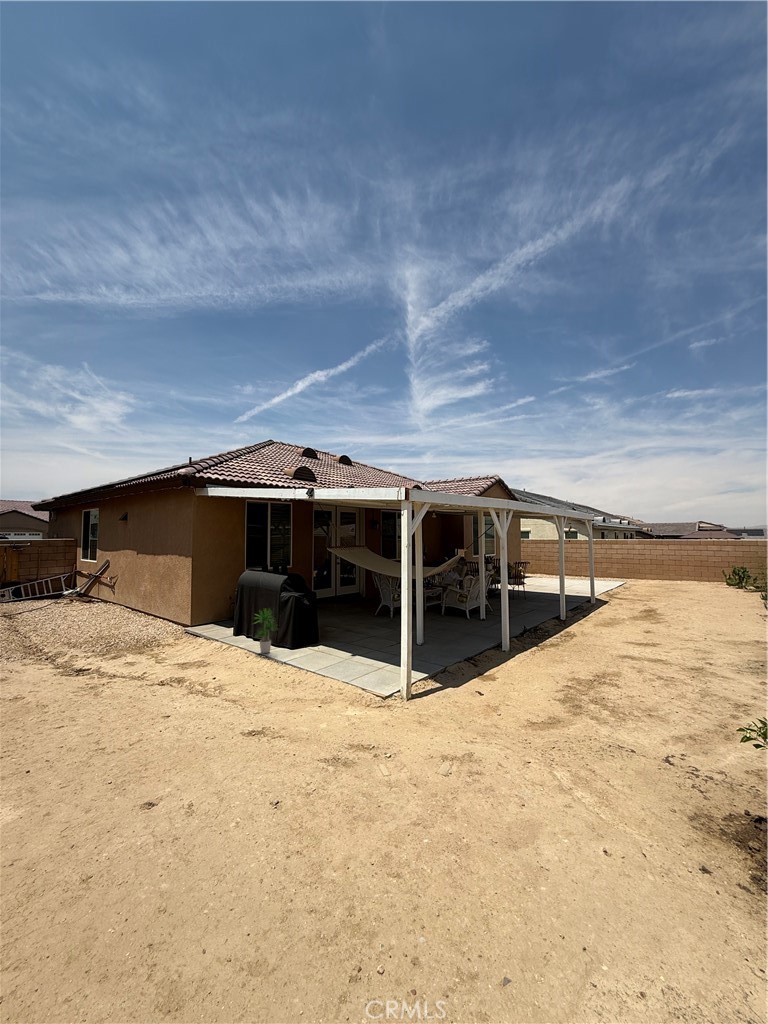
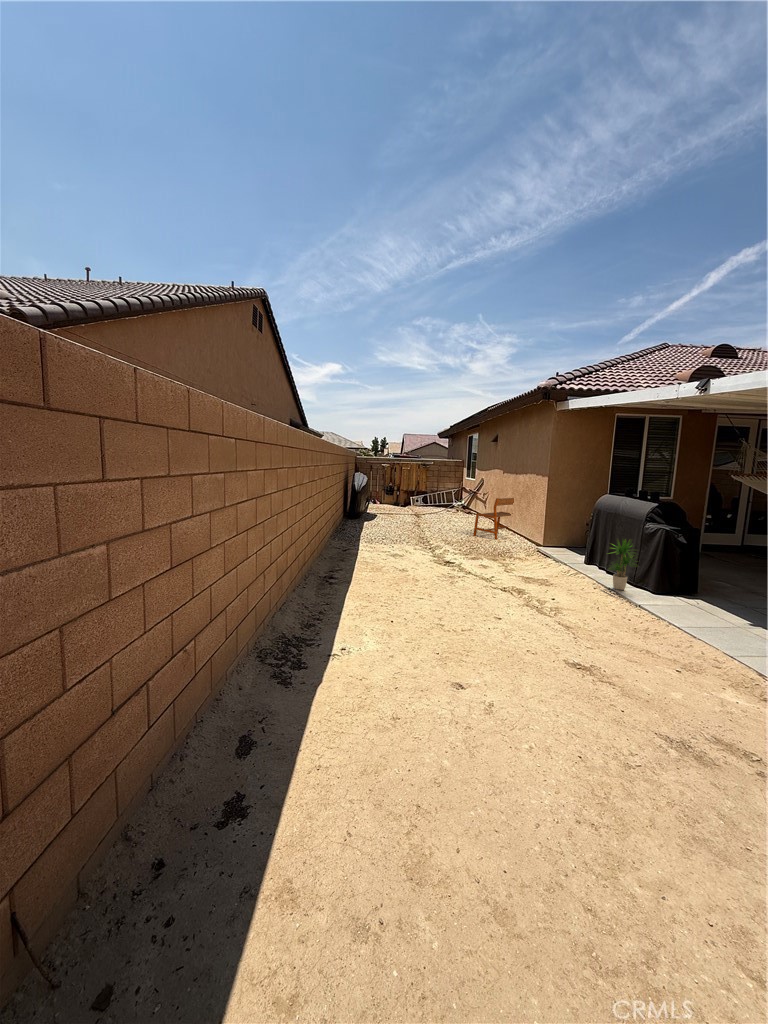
bench: none [104,580,156,630] -> present [473,498,514,539]

